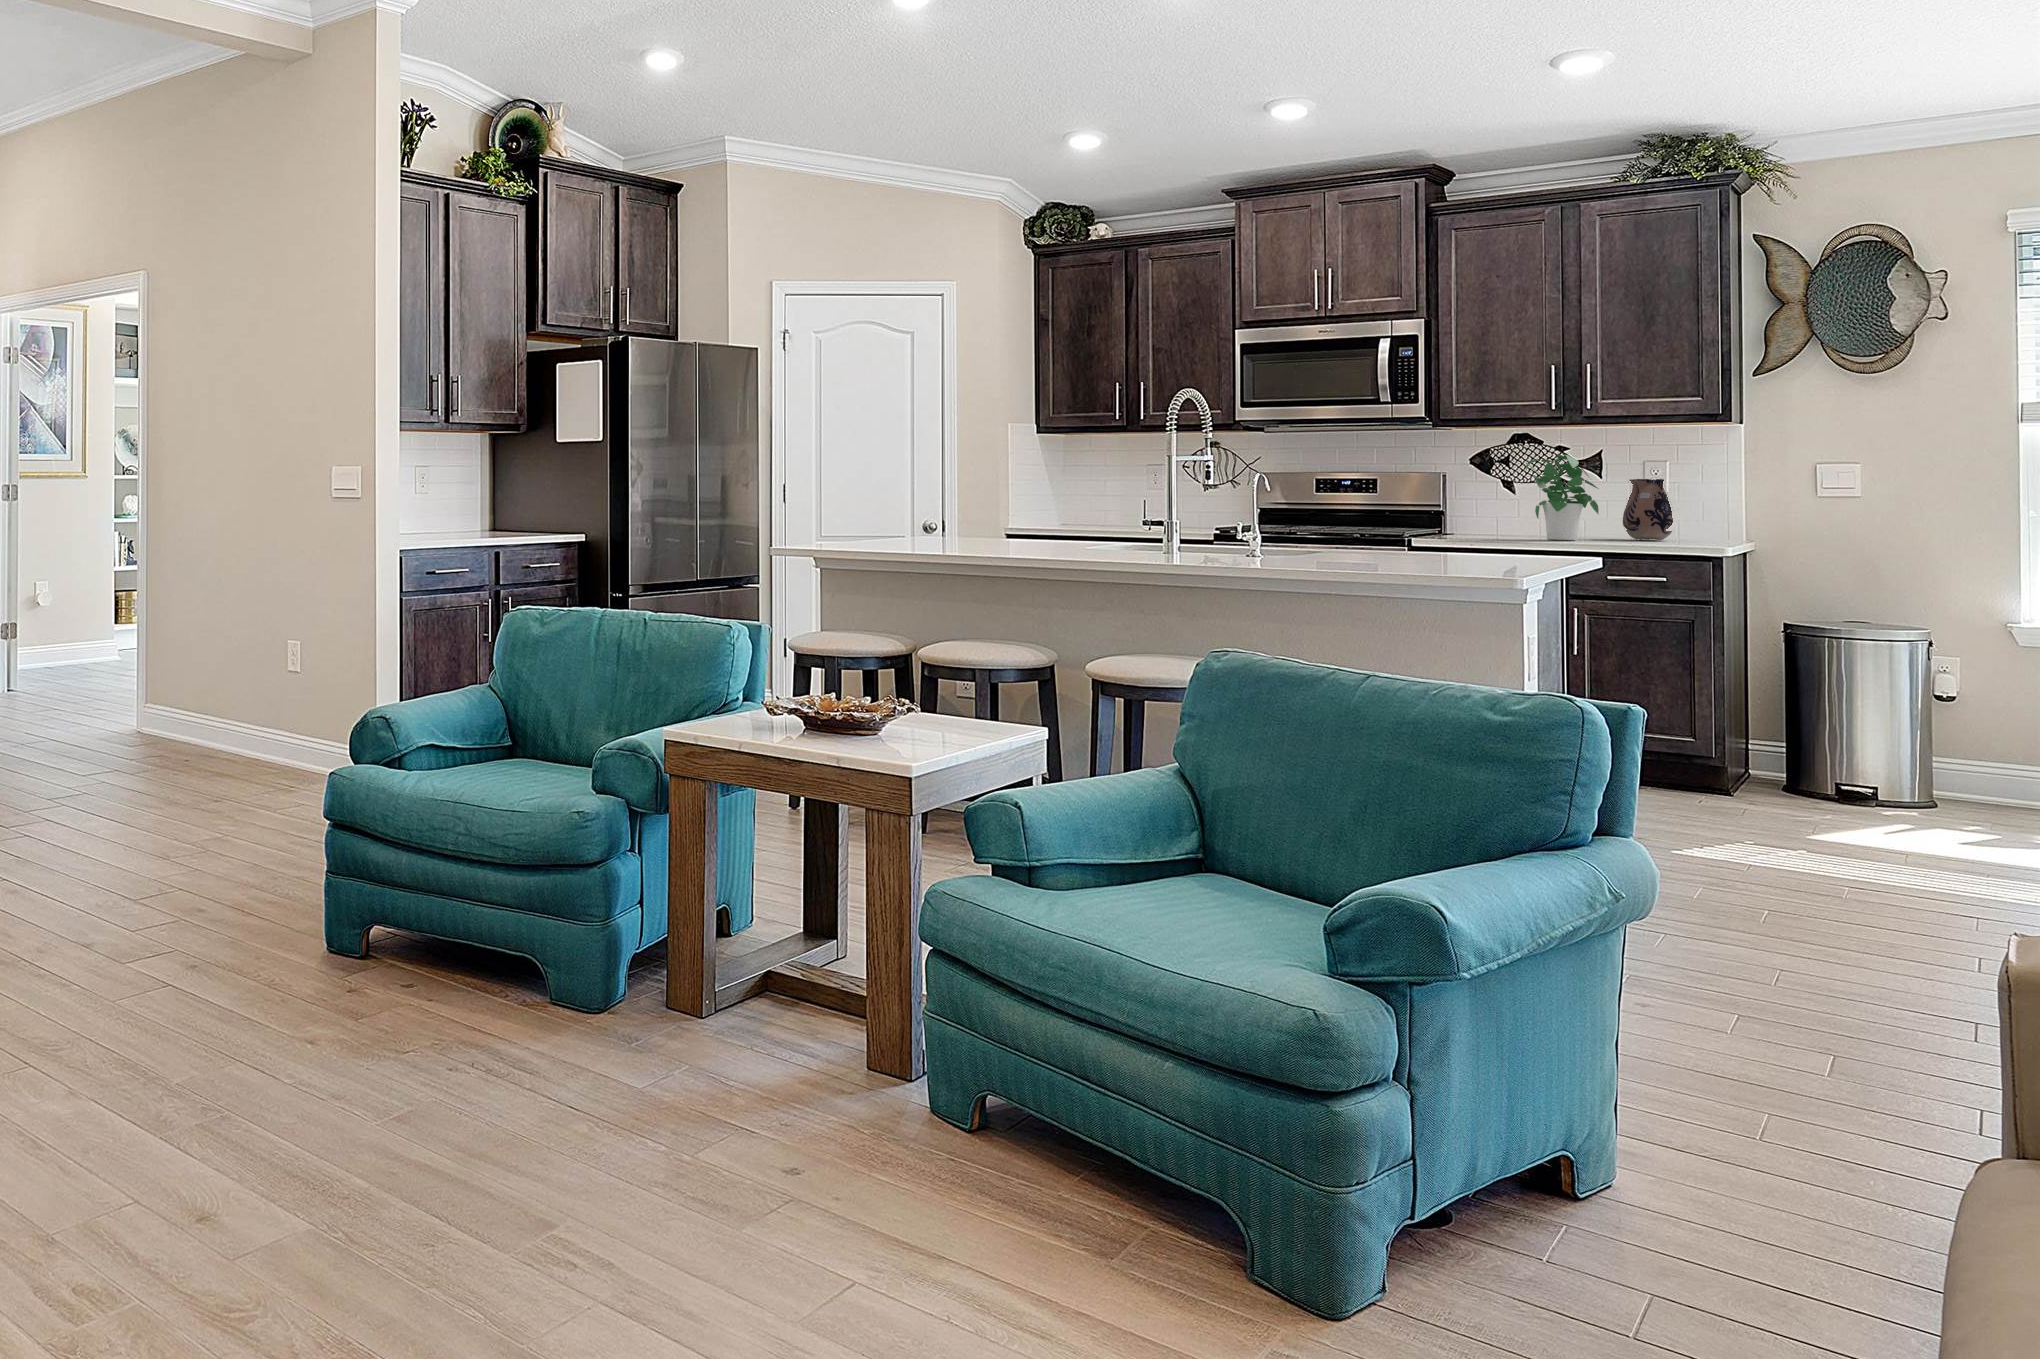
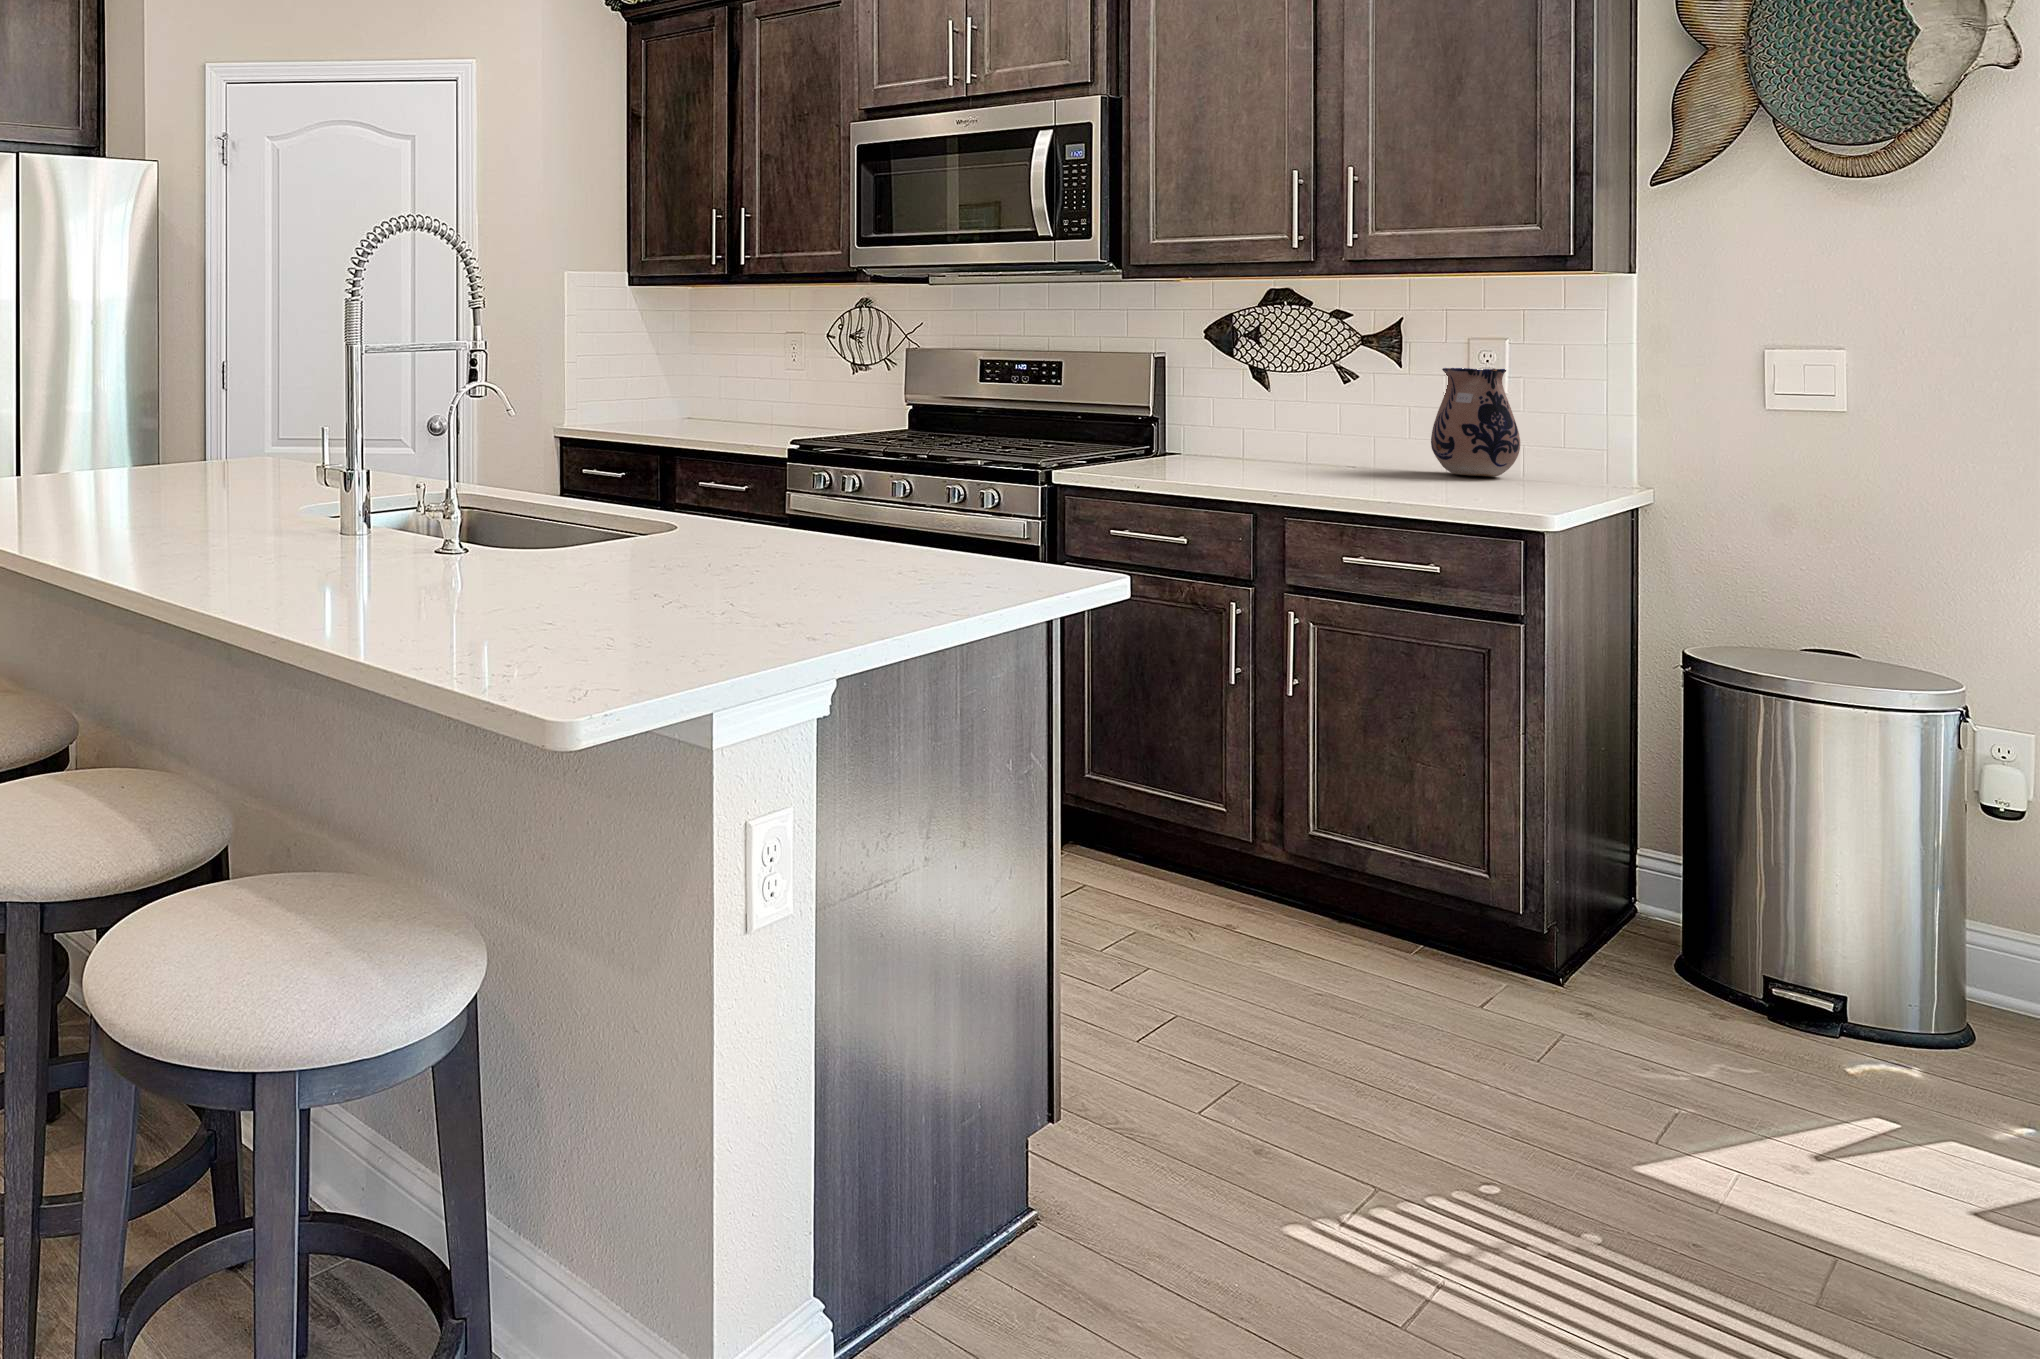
potted plant: present [1526,454,1599,540] -> none [1250,324,1373,477]

